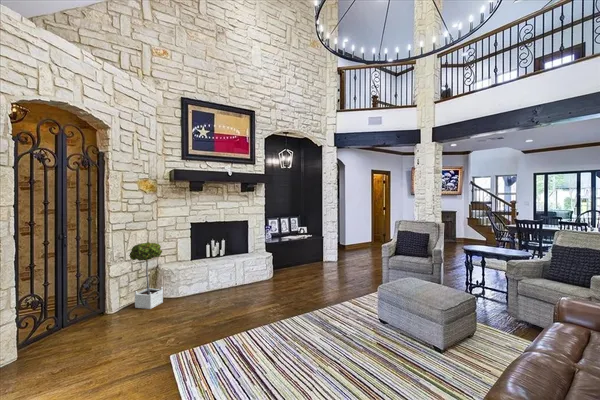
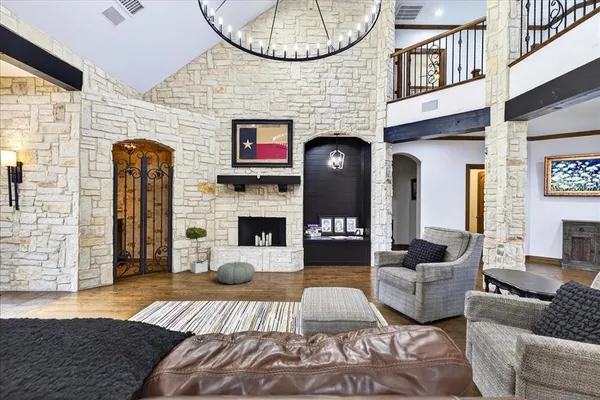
pouf: none [206,282,254,313] -> present [217,262,255,284]

